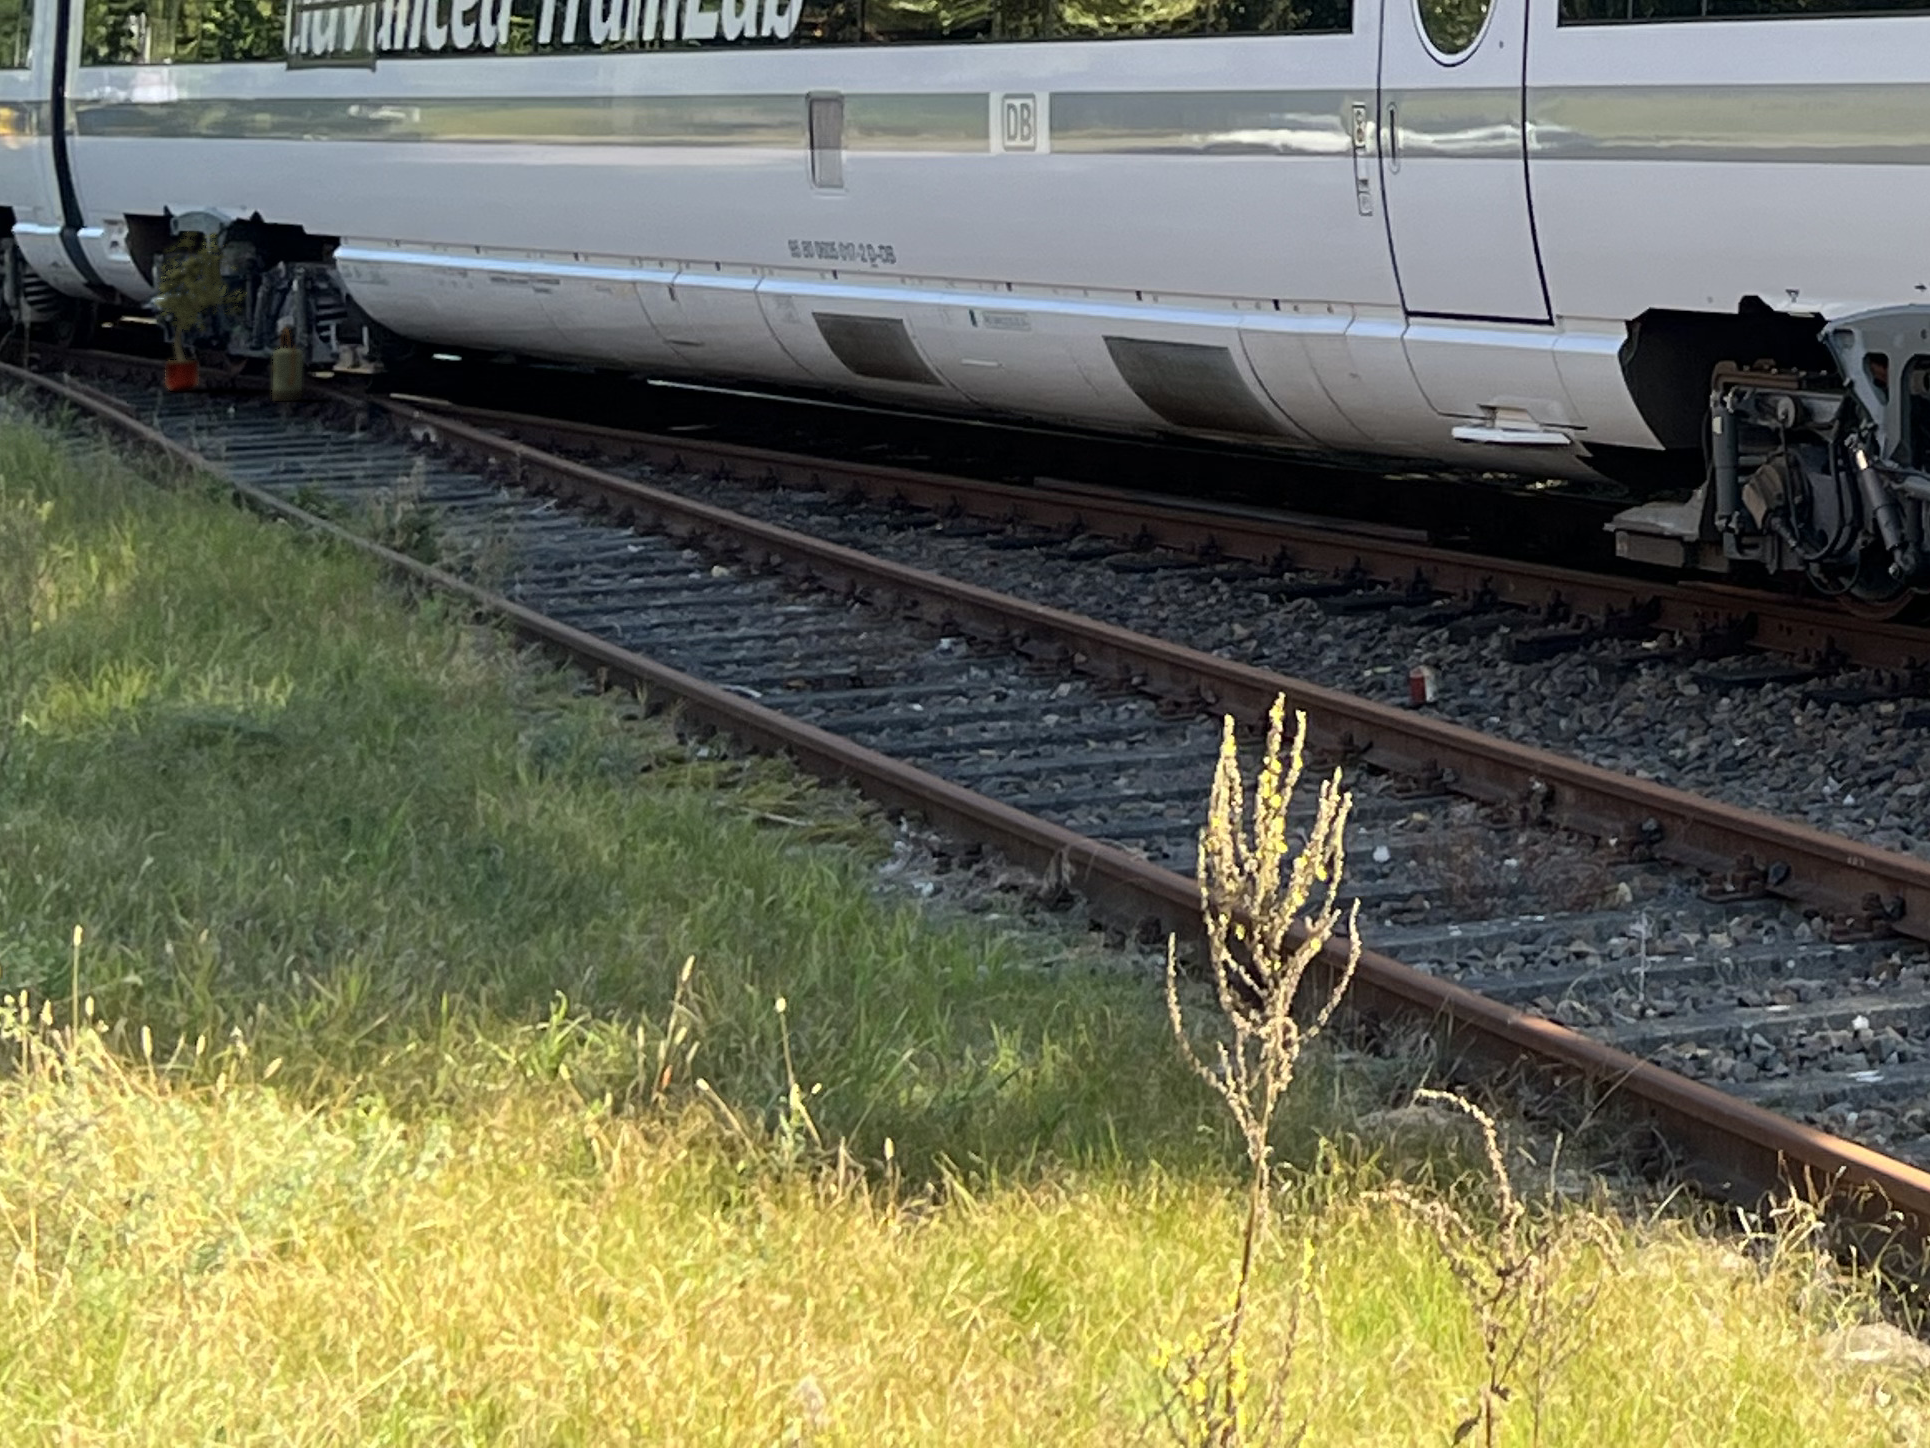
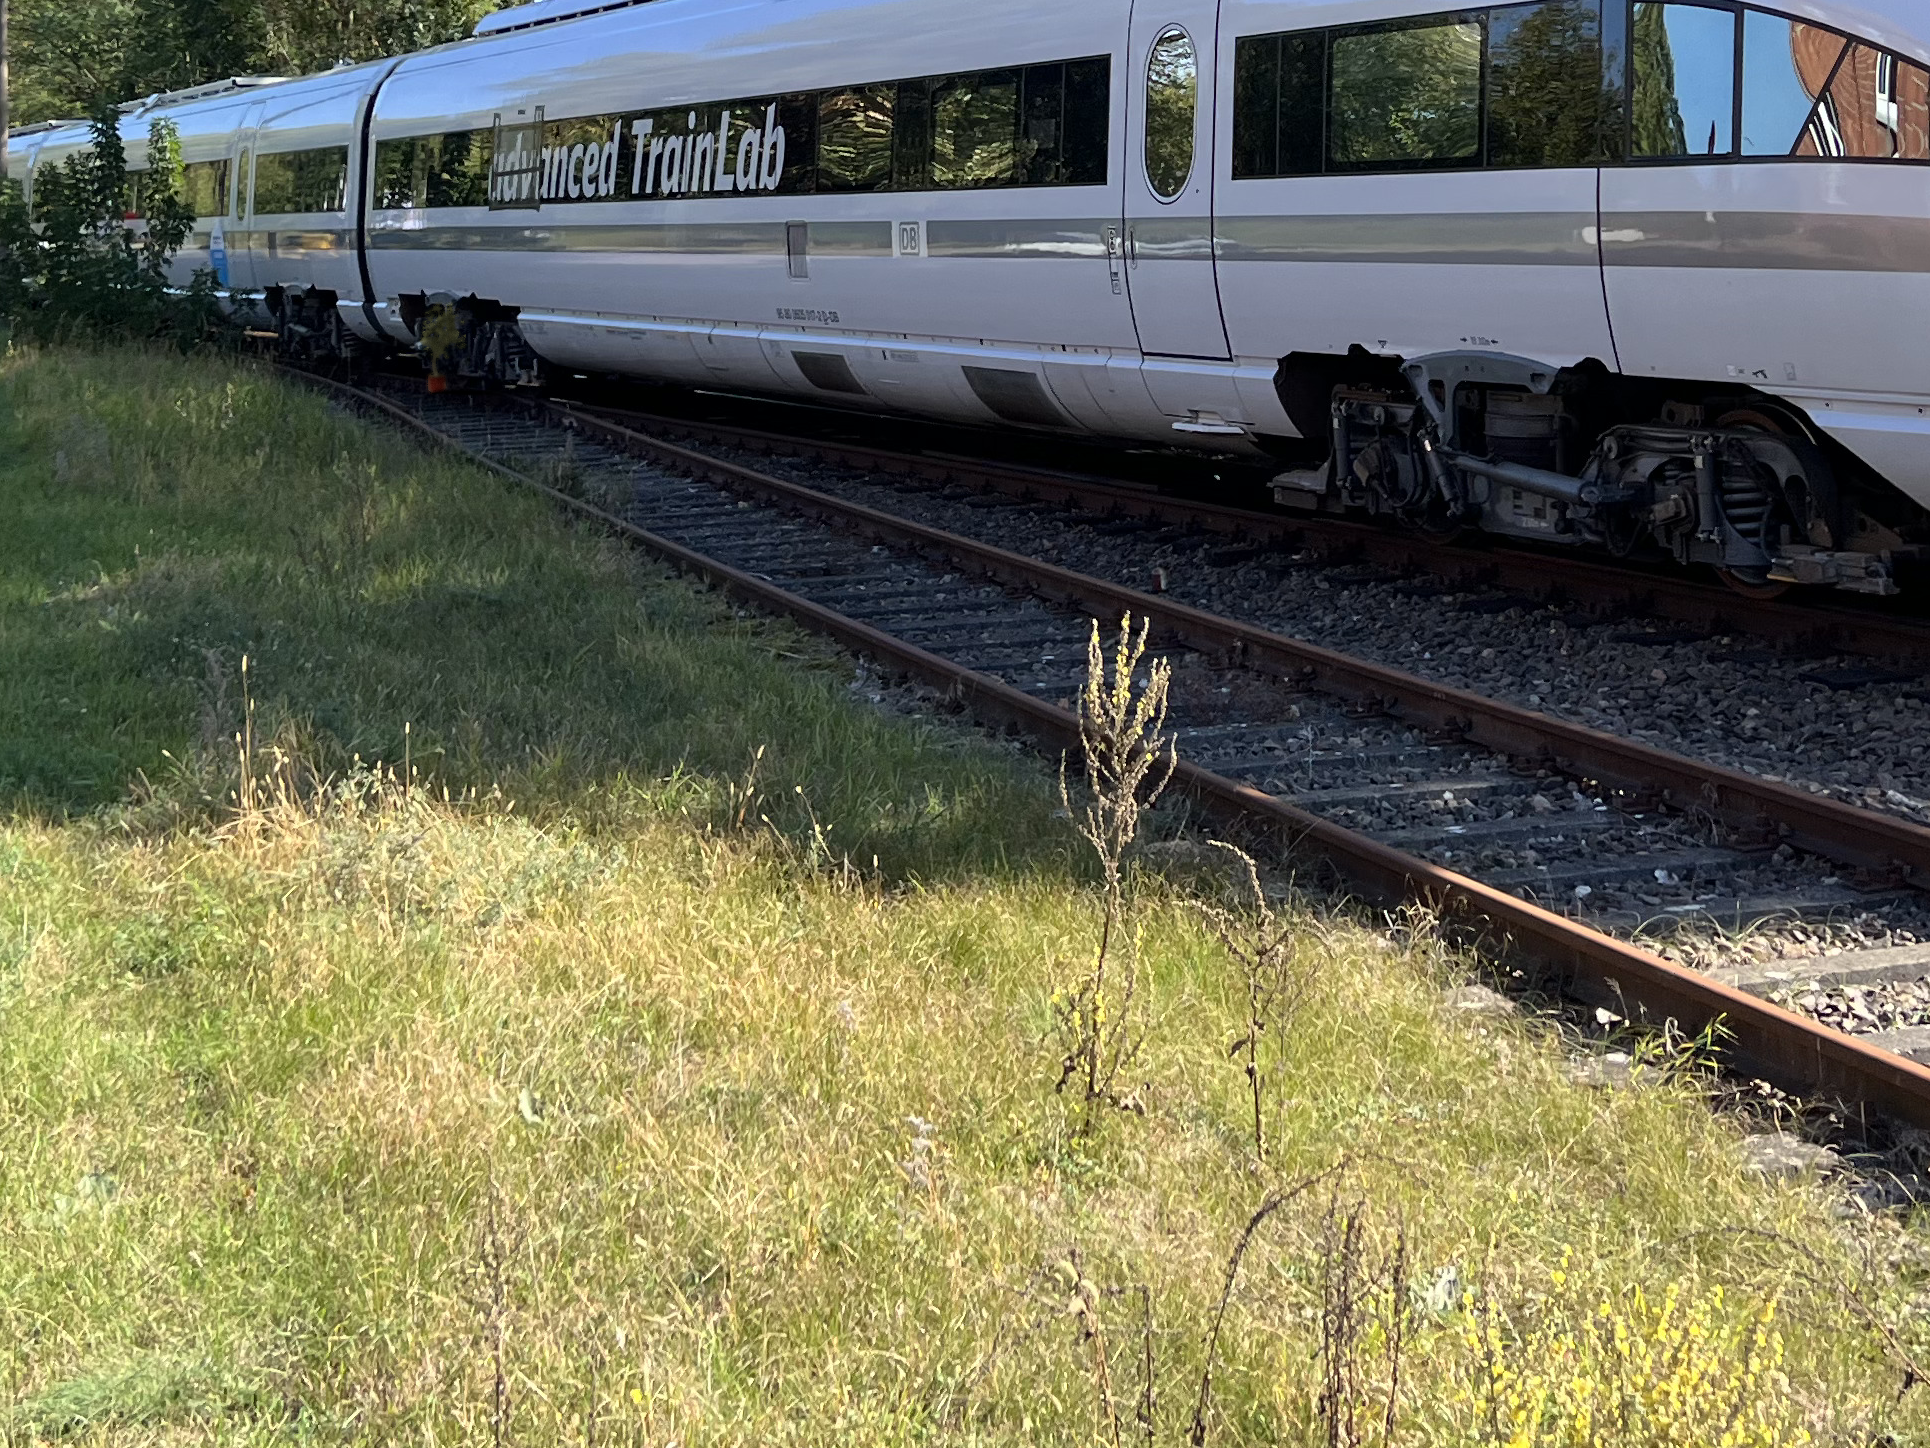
watering can: present [272,329,303,401] -> none [487,356,503,398]

